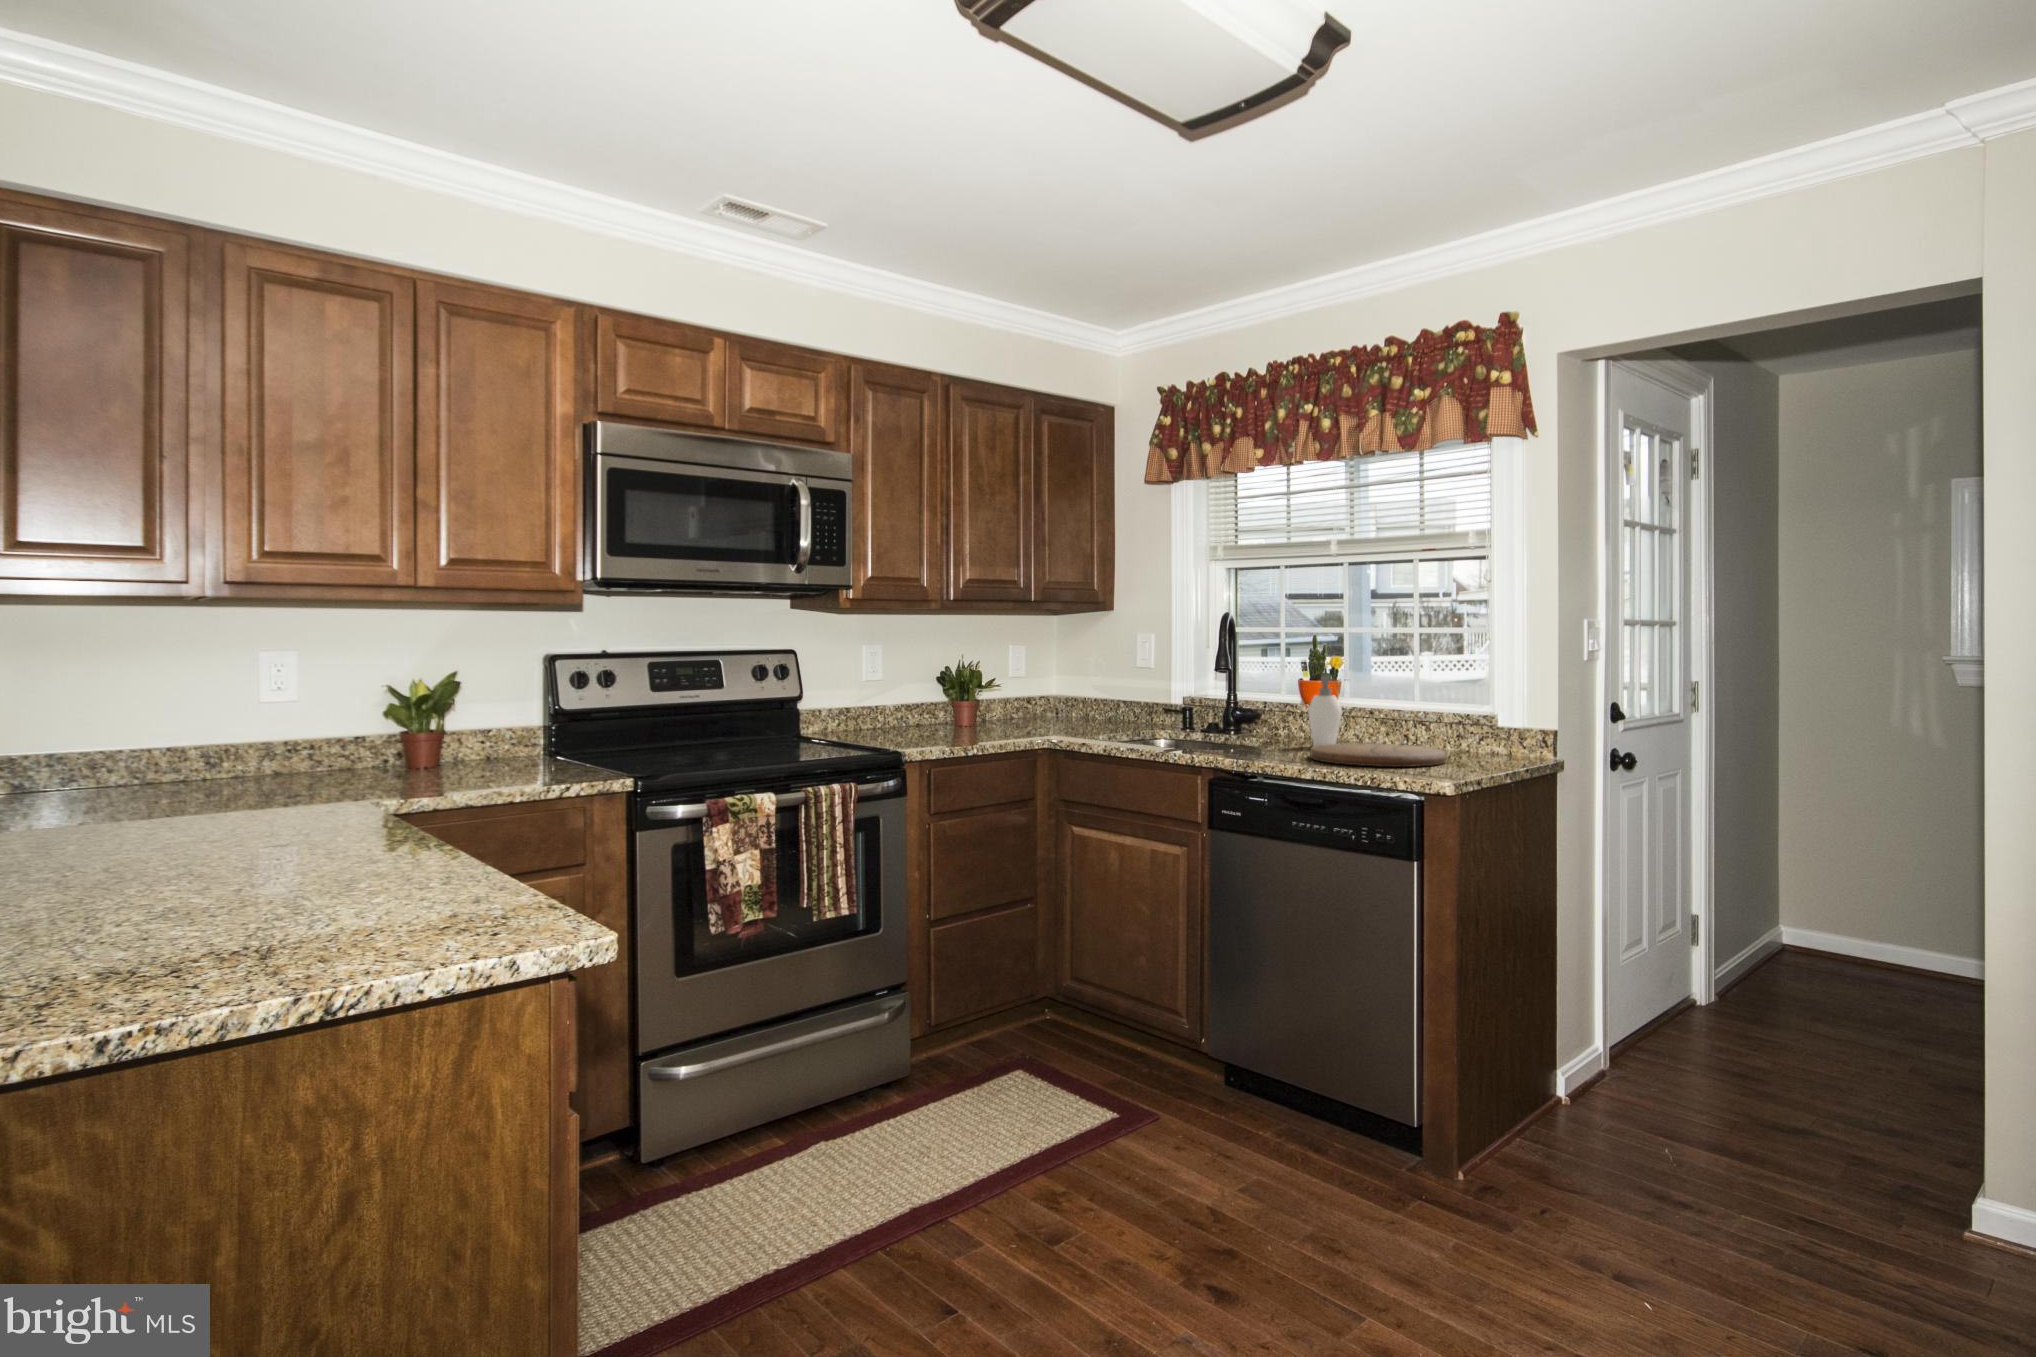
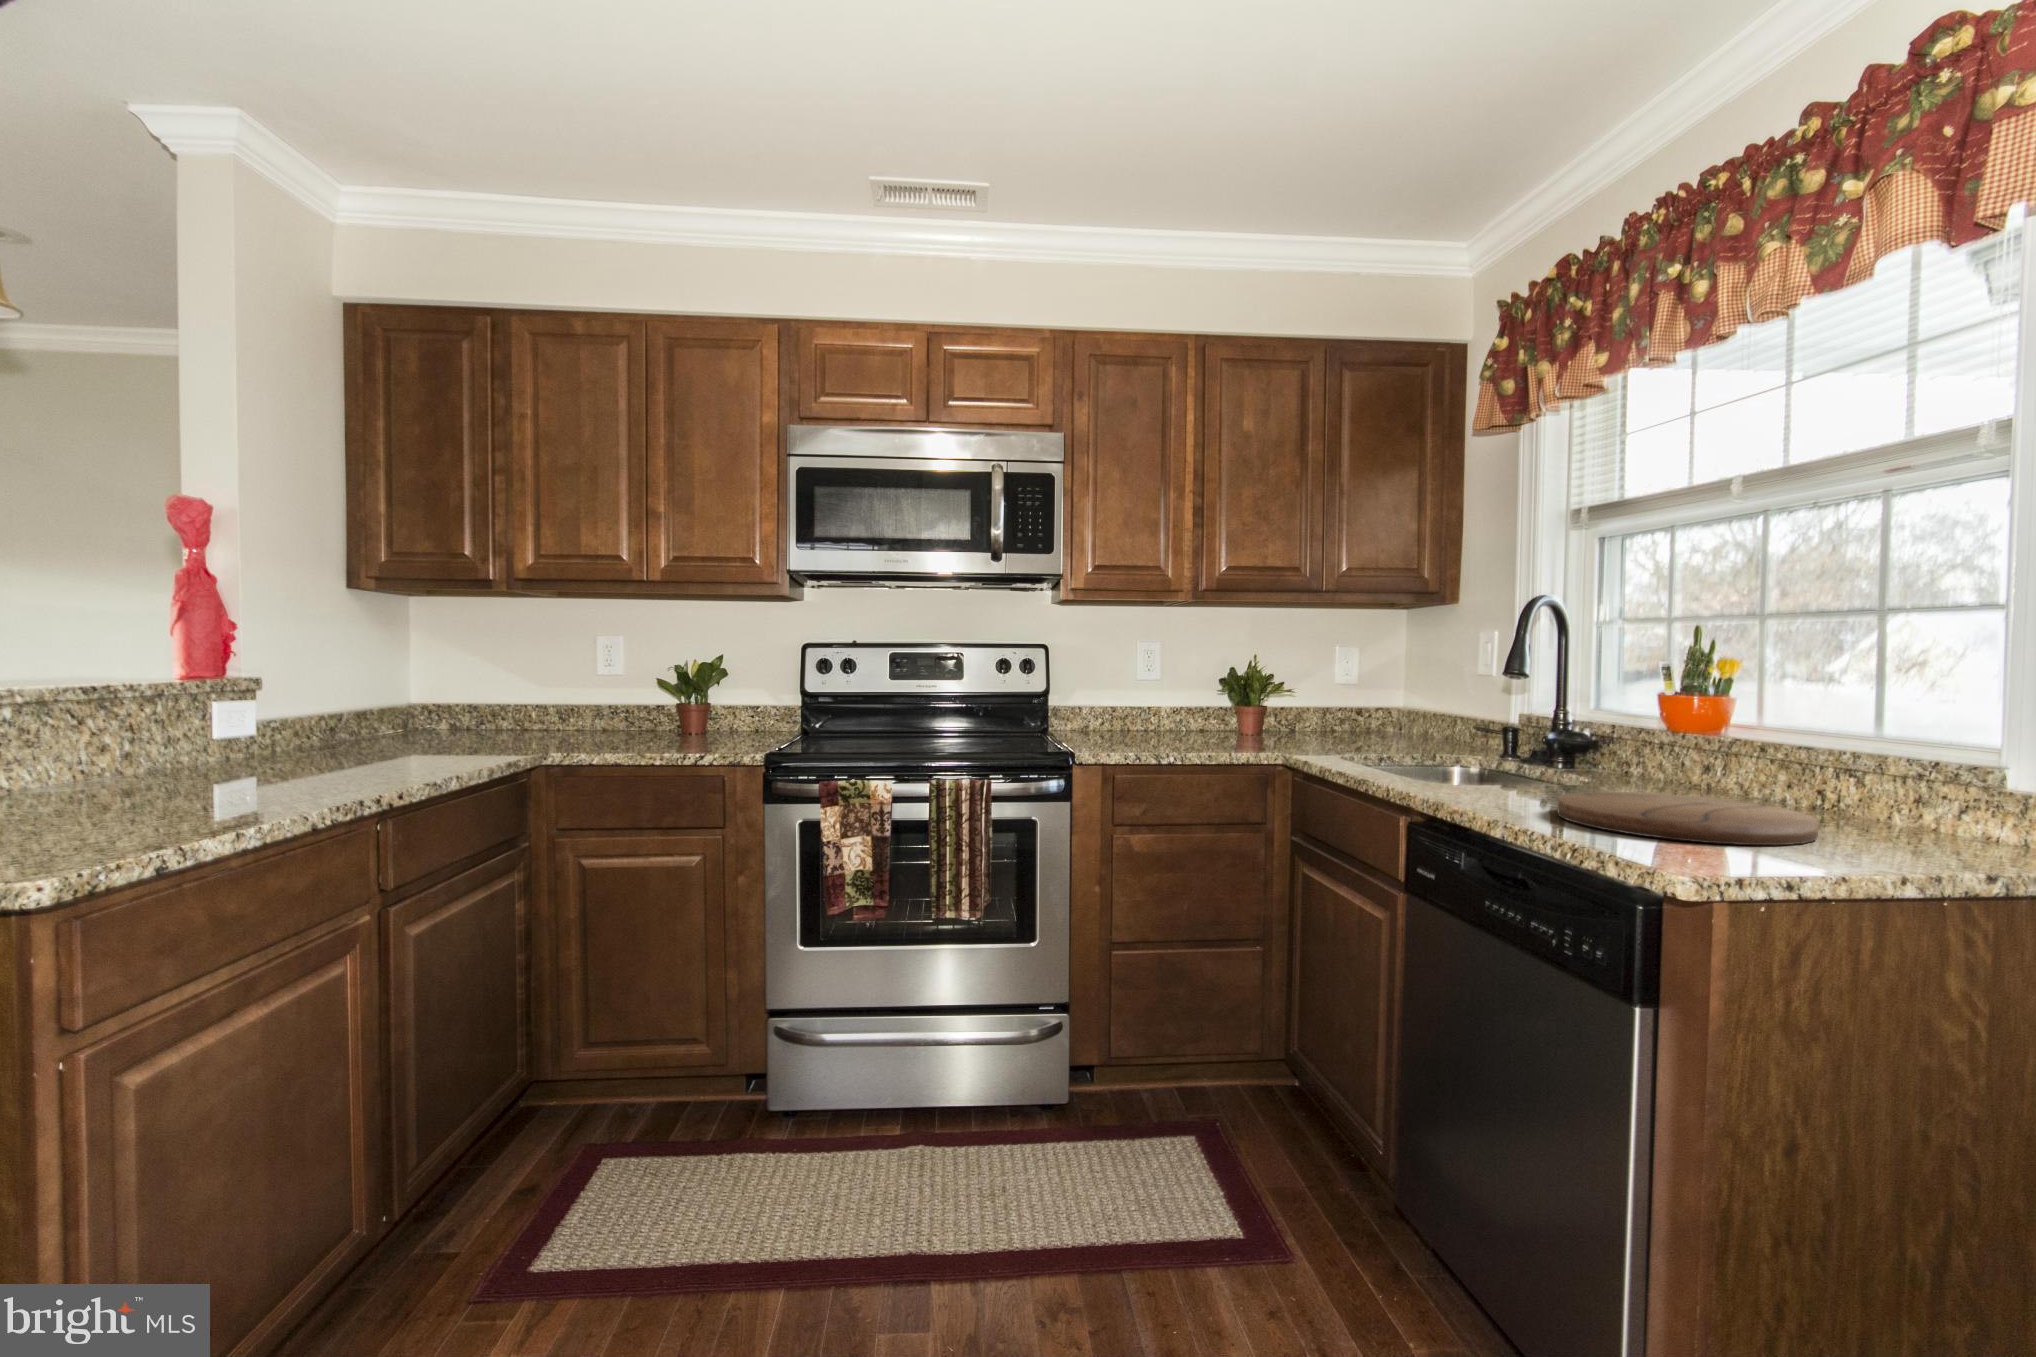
soap dispenser: present [1308,674,1341,746] -> none [1638,685,1707,798]

